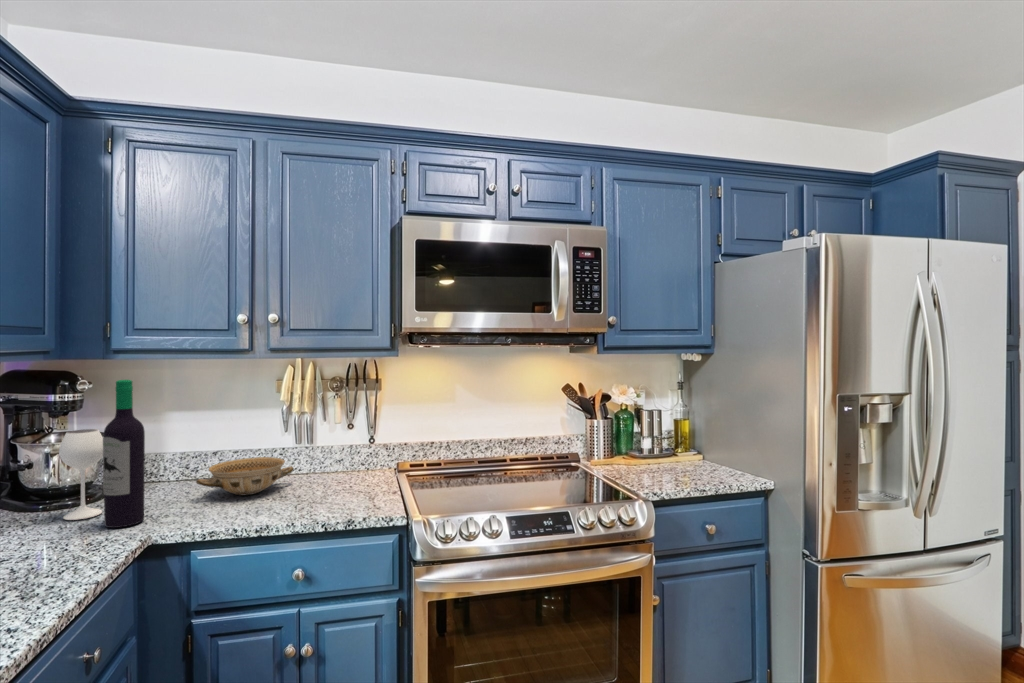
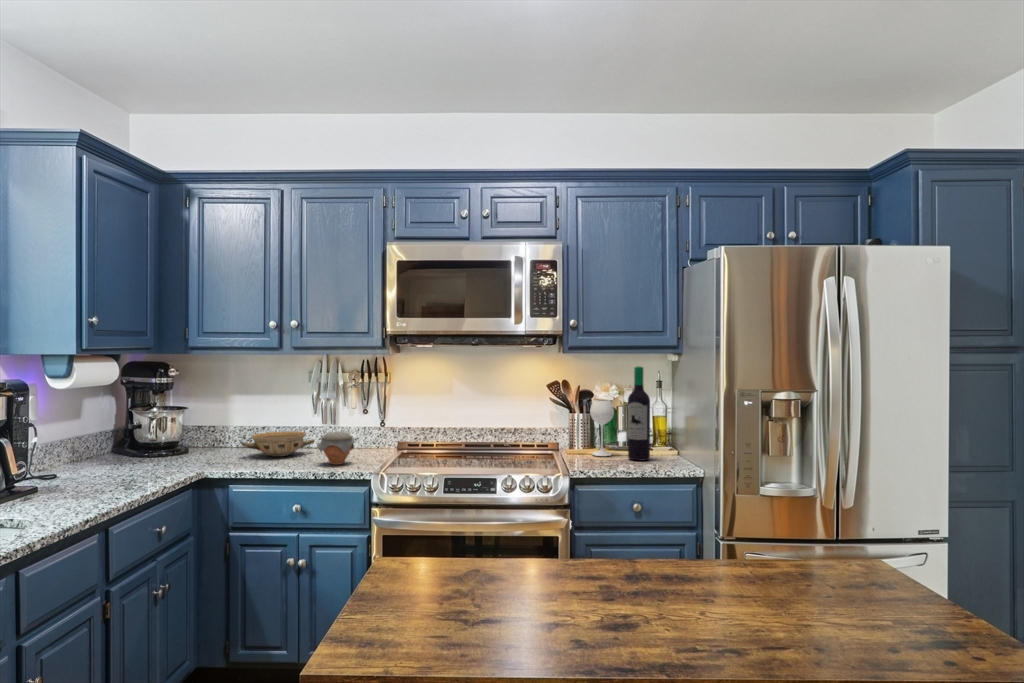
wine bottle: present [59,380,145,528] -> present [590,366,650,461]
jar: none [318,459,366,504] -> present [318,431,355,465]

